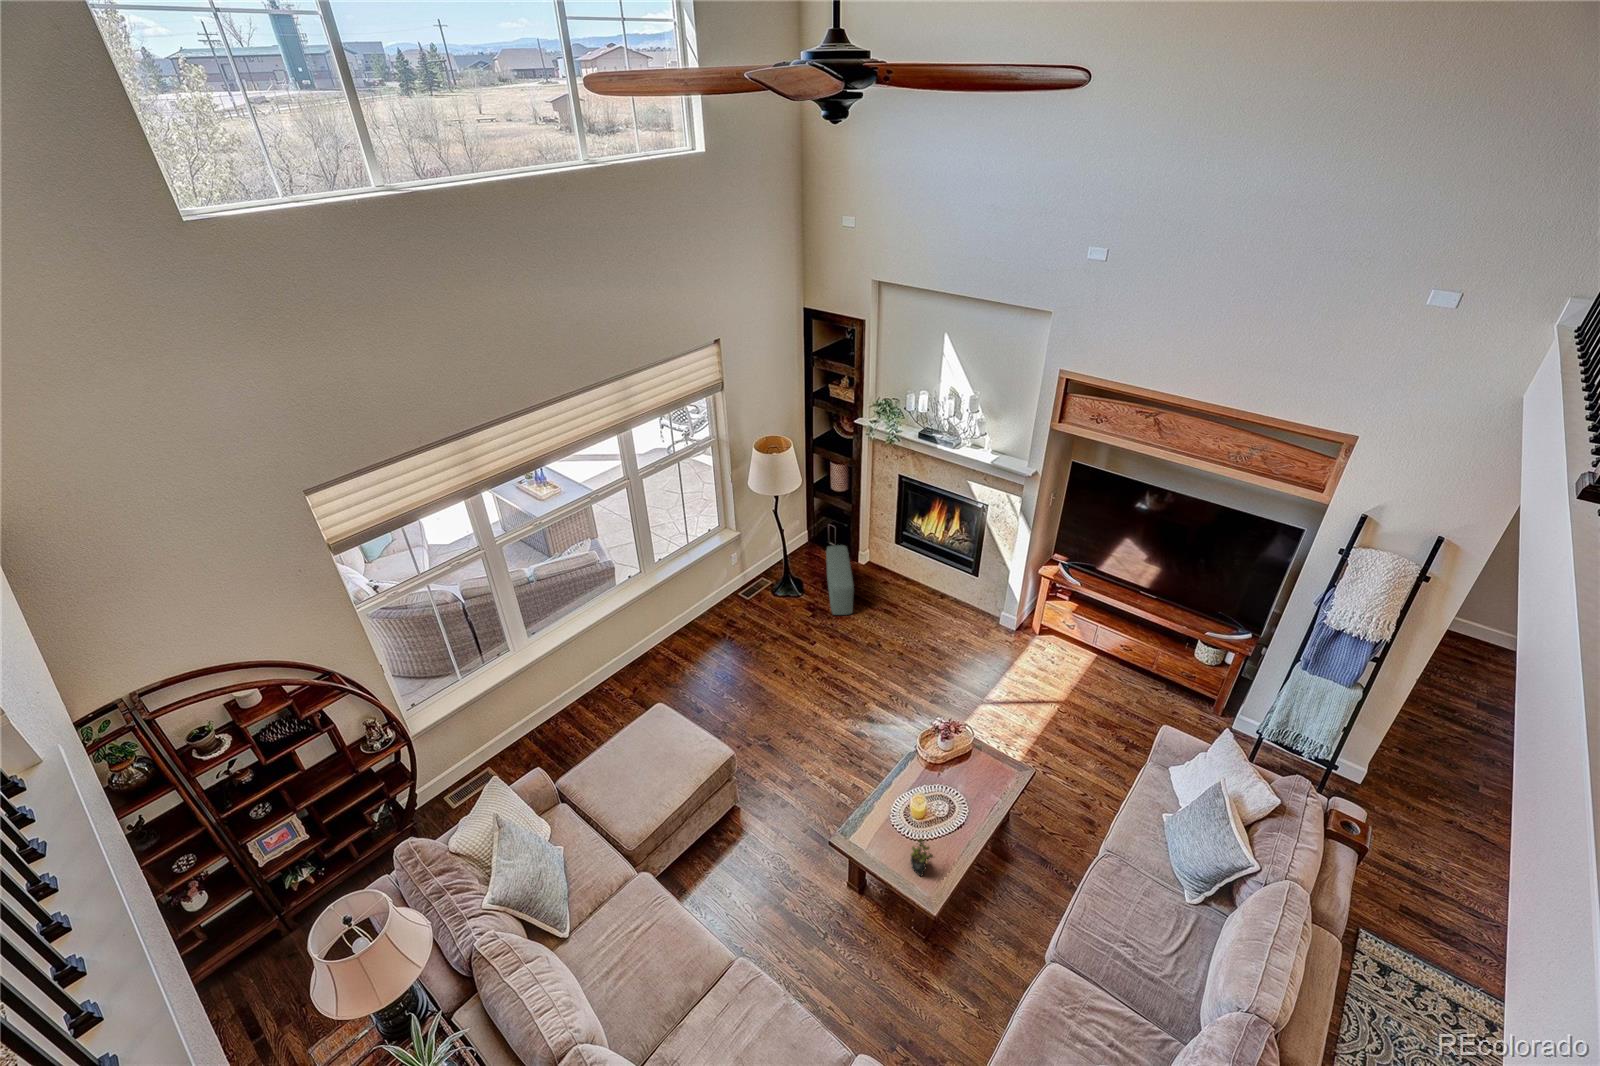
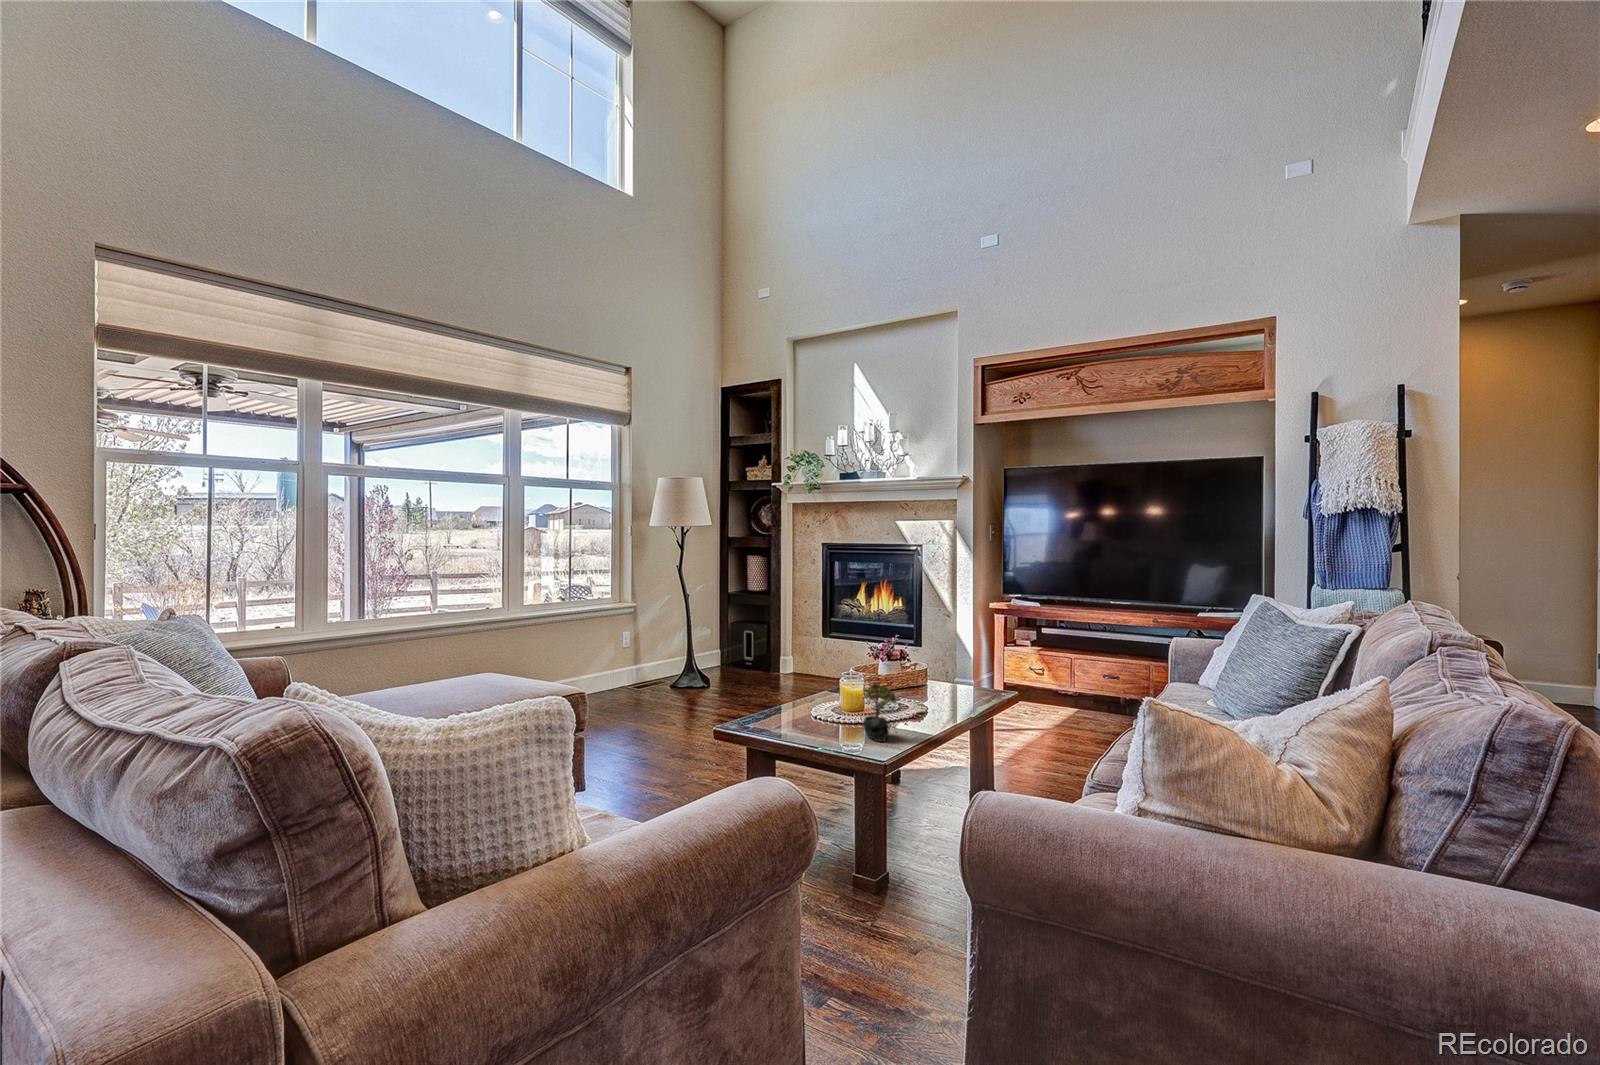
pouf: present [826,545,854,615] -> none [740,636,773,695]

